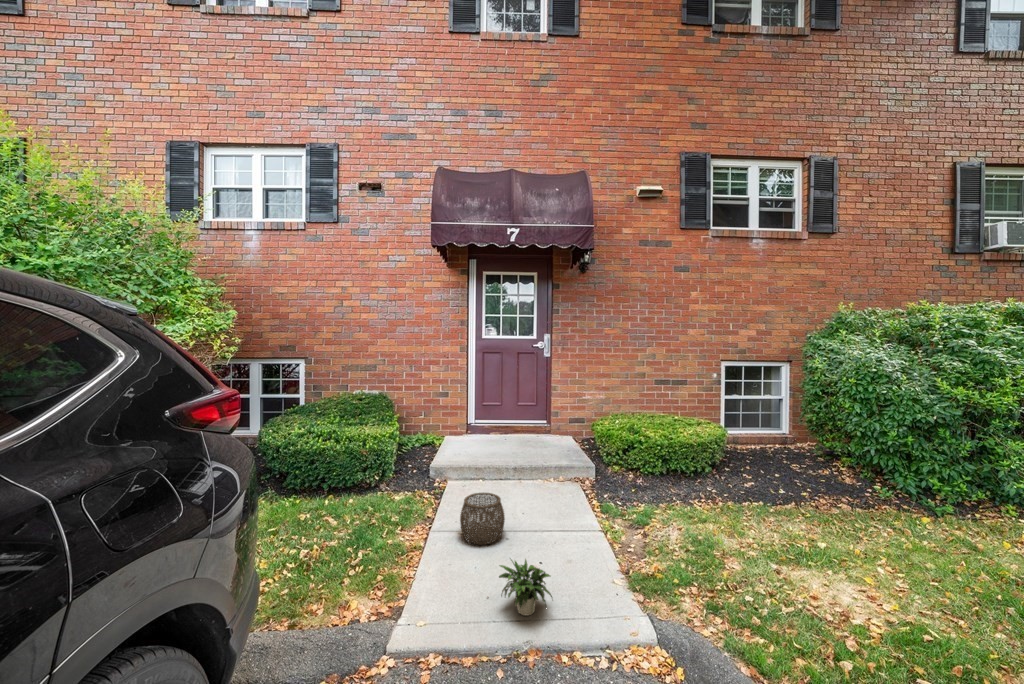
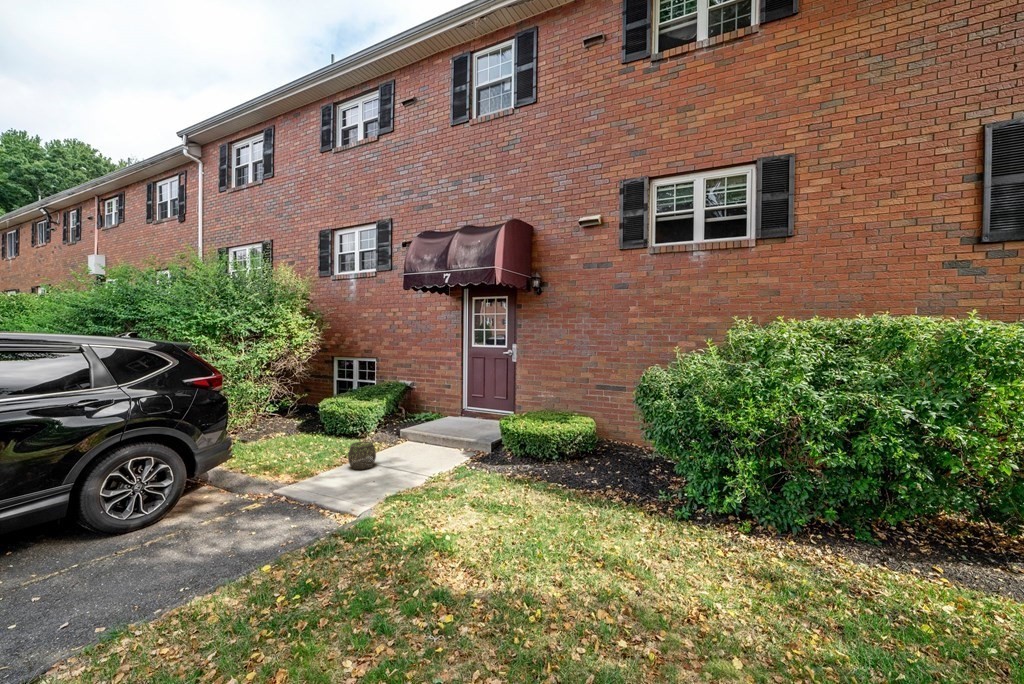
potted plant: present [499,559,552,616] -> none [303,467,332,496]

